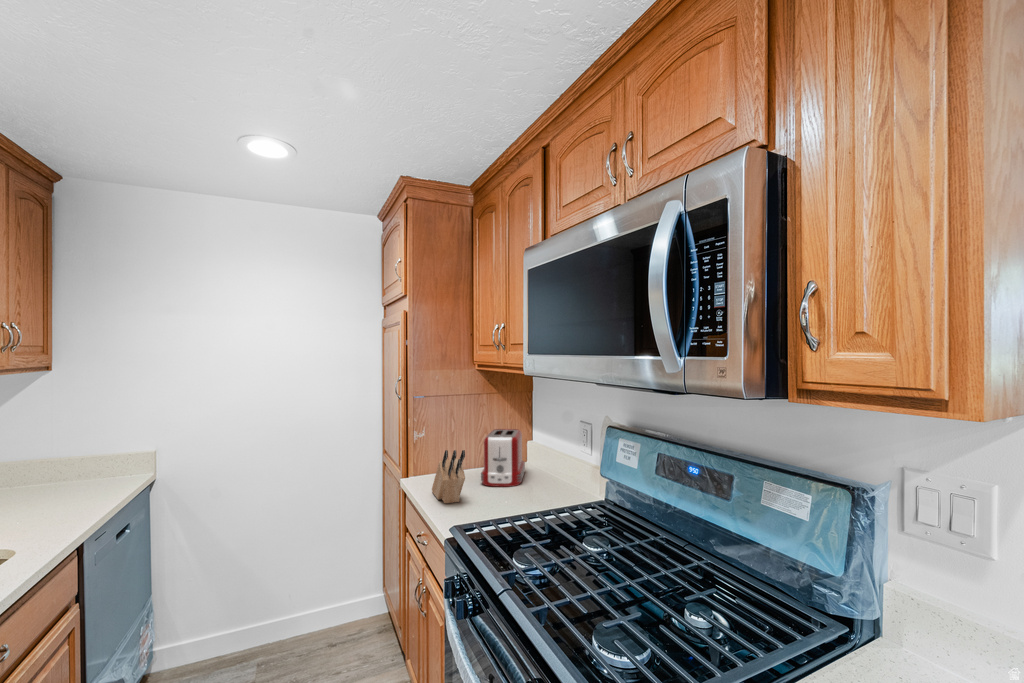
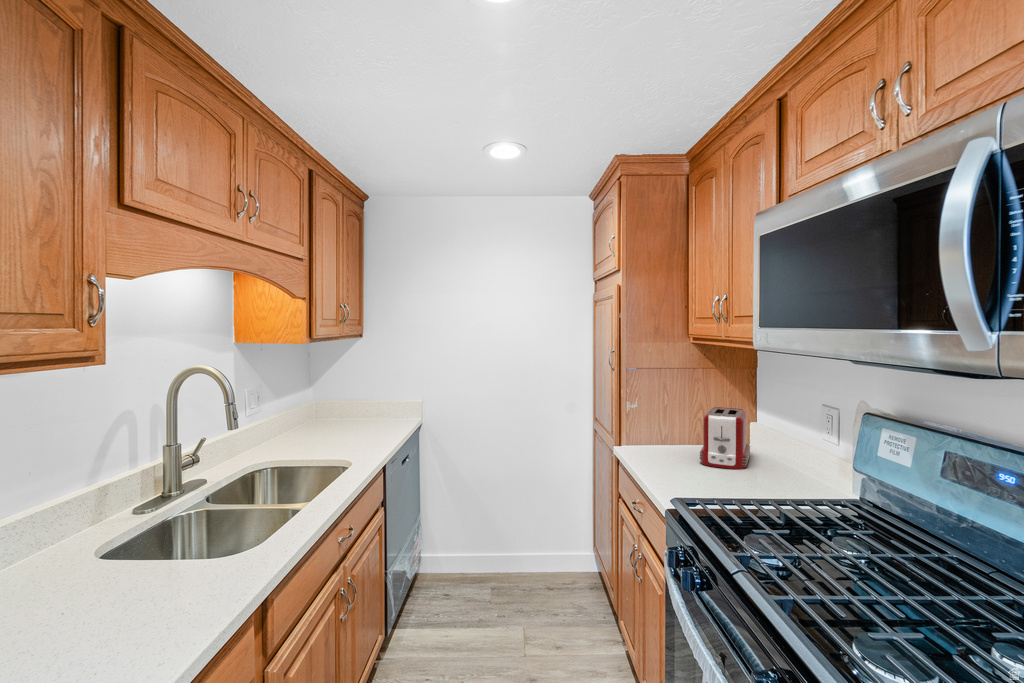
knife block: present [432,450,465,503] -> none [648,425,685,478]

